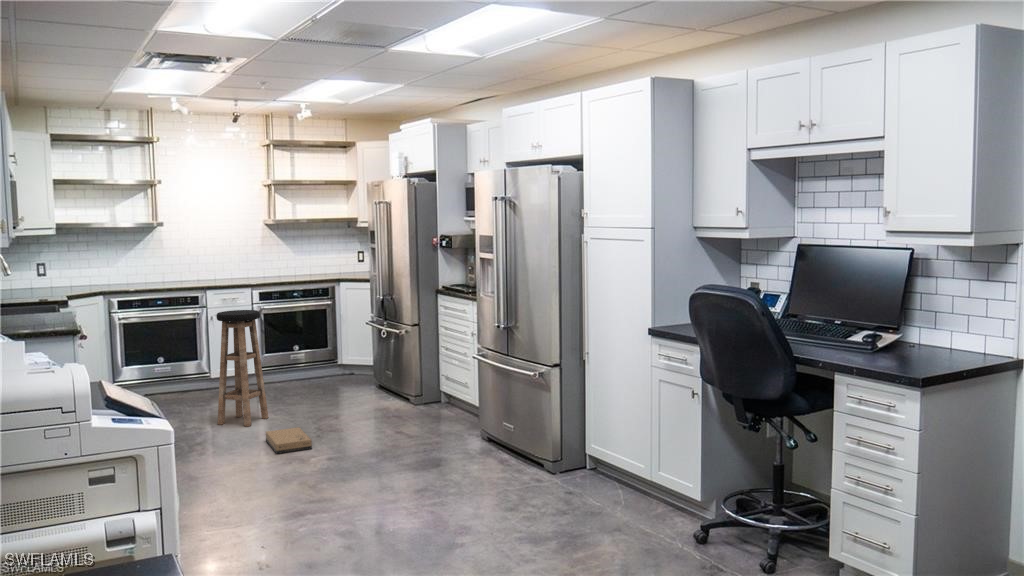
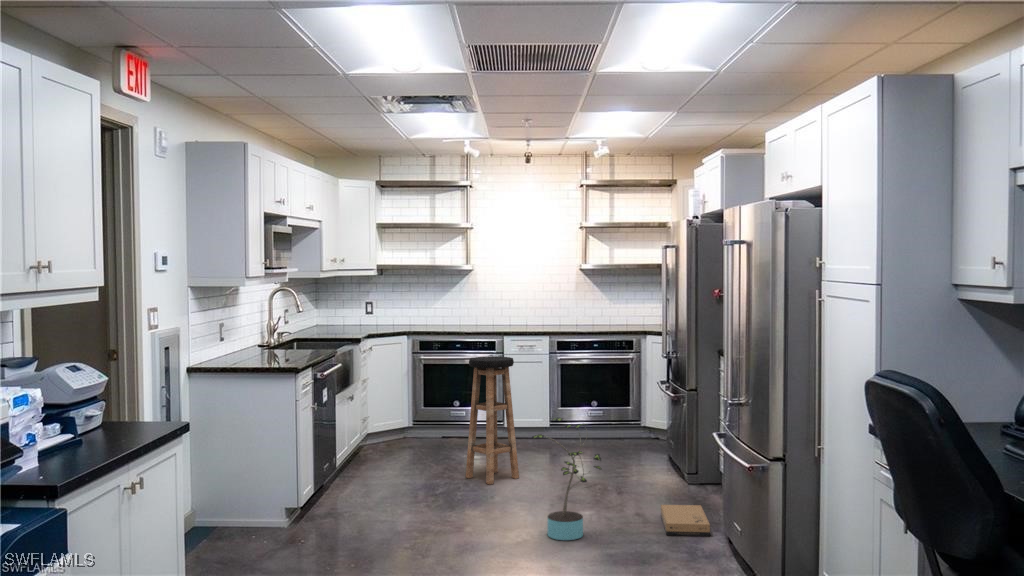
potted plant: none [334,356,392,456] -> present [532,418,602,540]
cardboard box: present [266,427,312,454] -> present [661,505,710,536]

